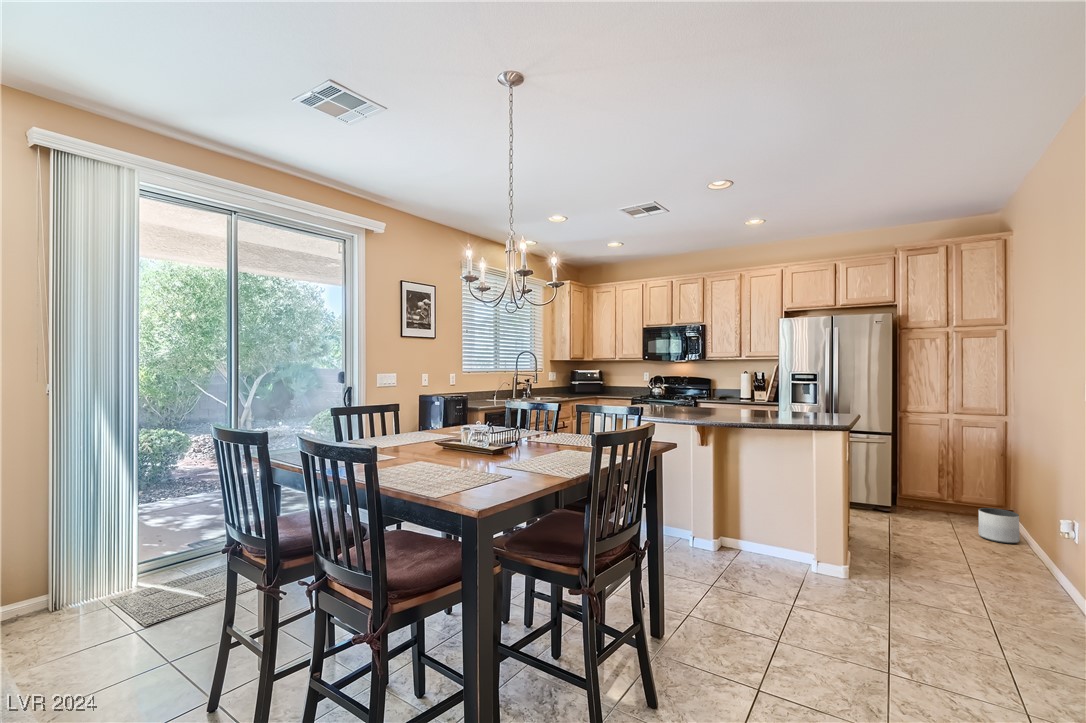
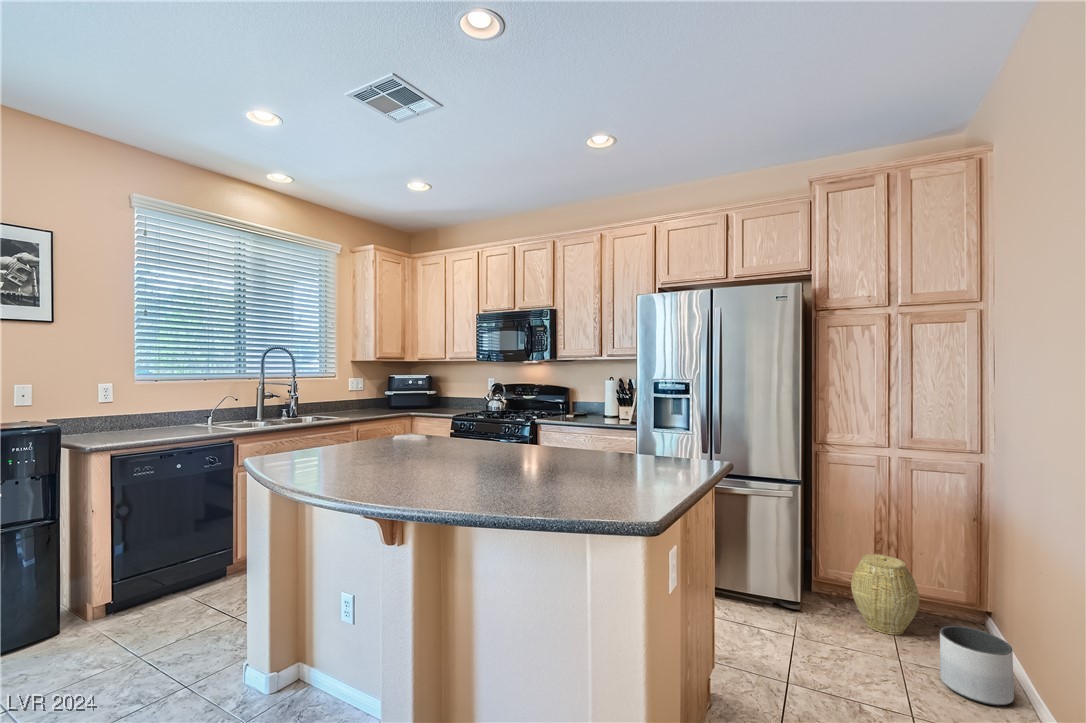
woven basket: none [924,477,967,521] -> present [851,554,919,635]

